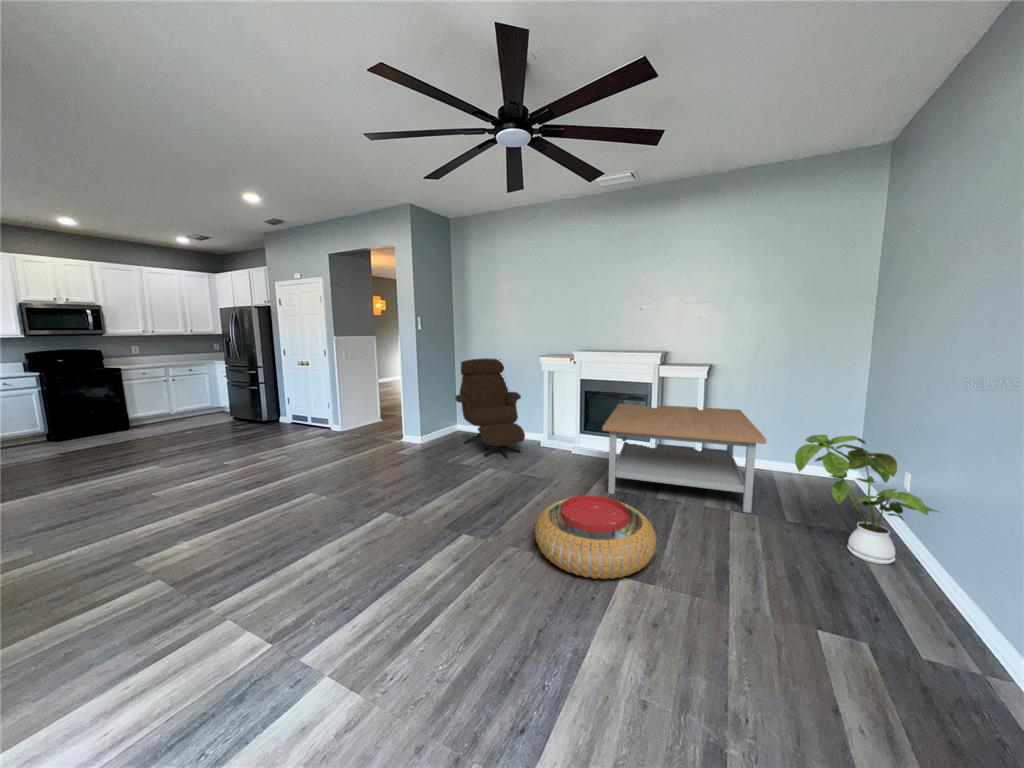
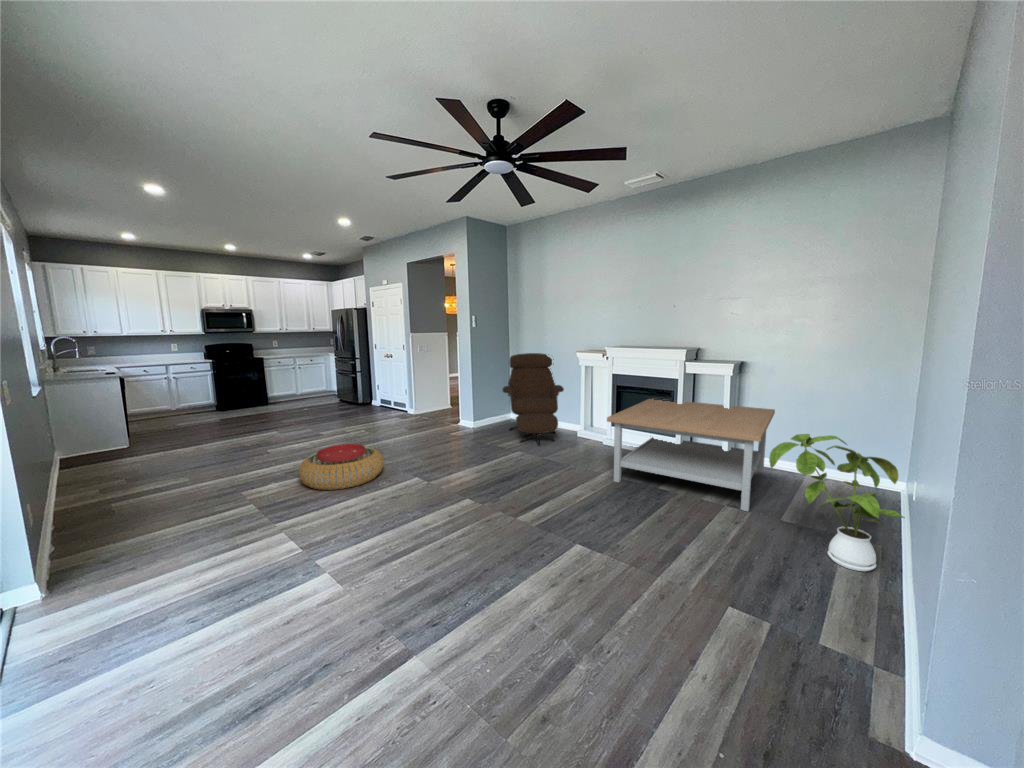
pouf: present [535,496,656,579] -> present [299,444,384,490]

